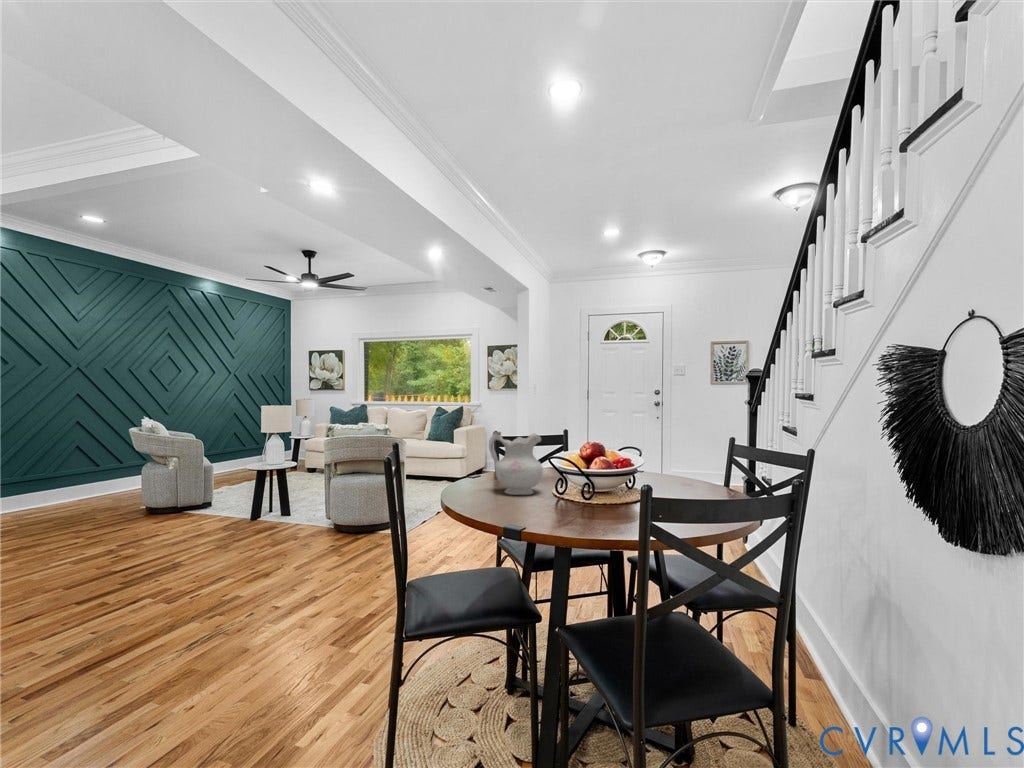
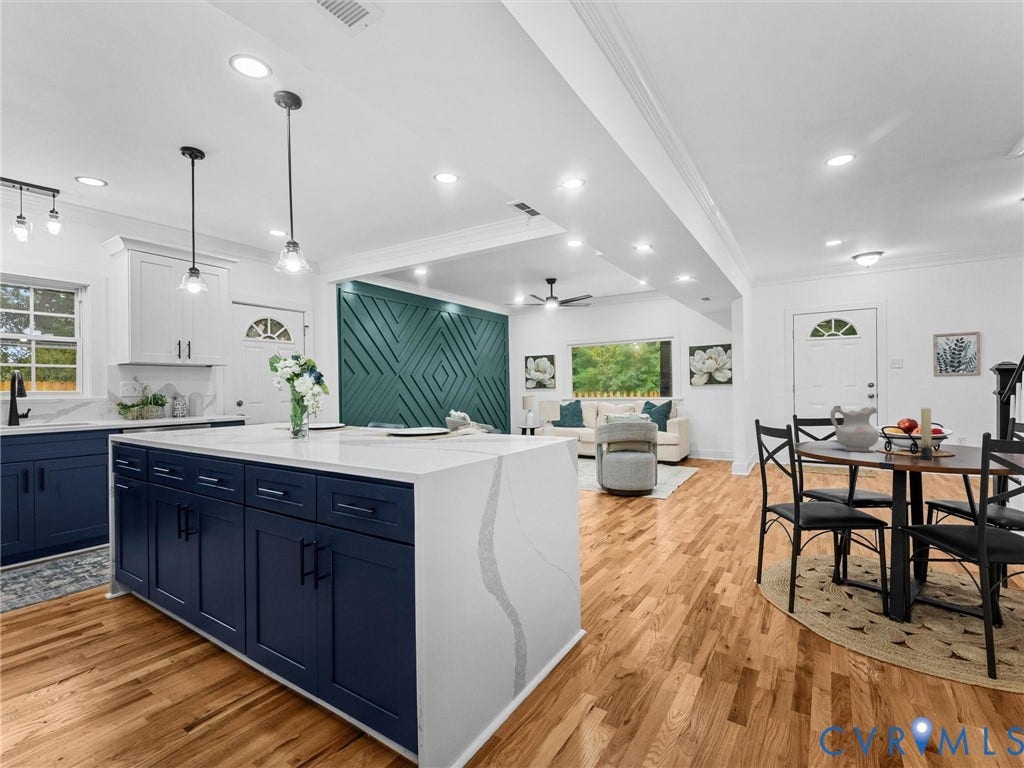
candle: none [561,439,578,512] -> present [915,407,933,460]

